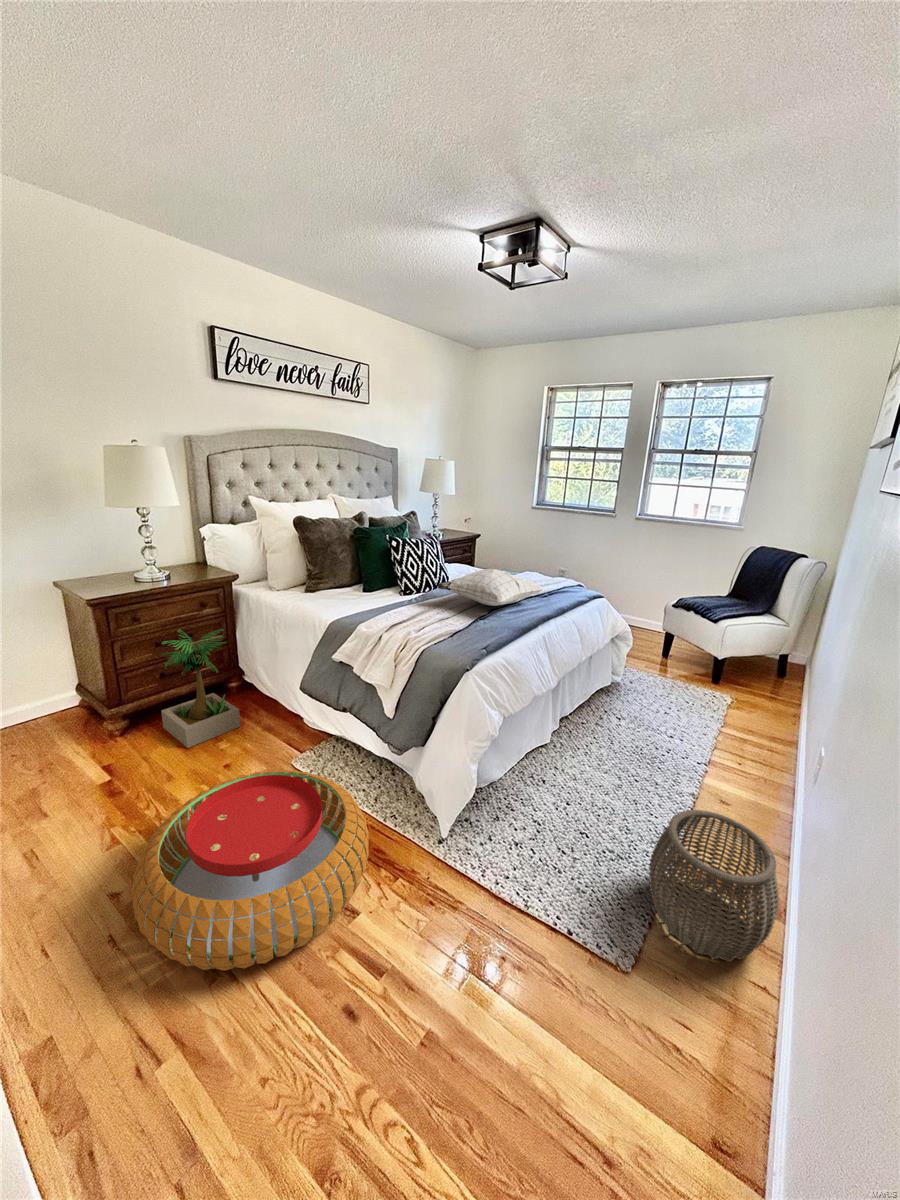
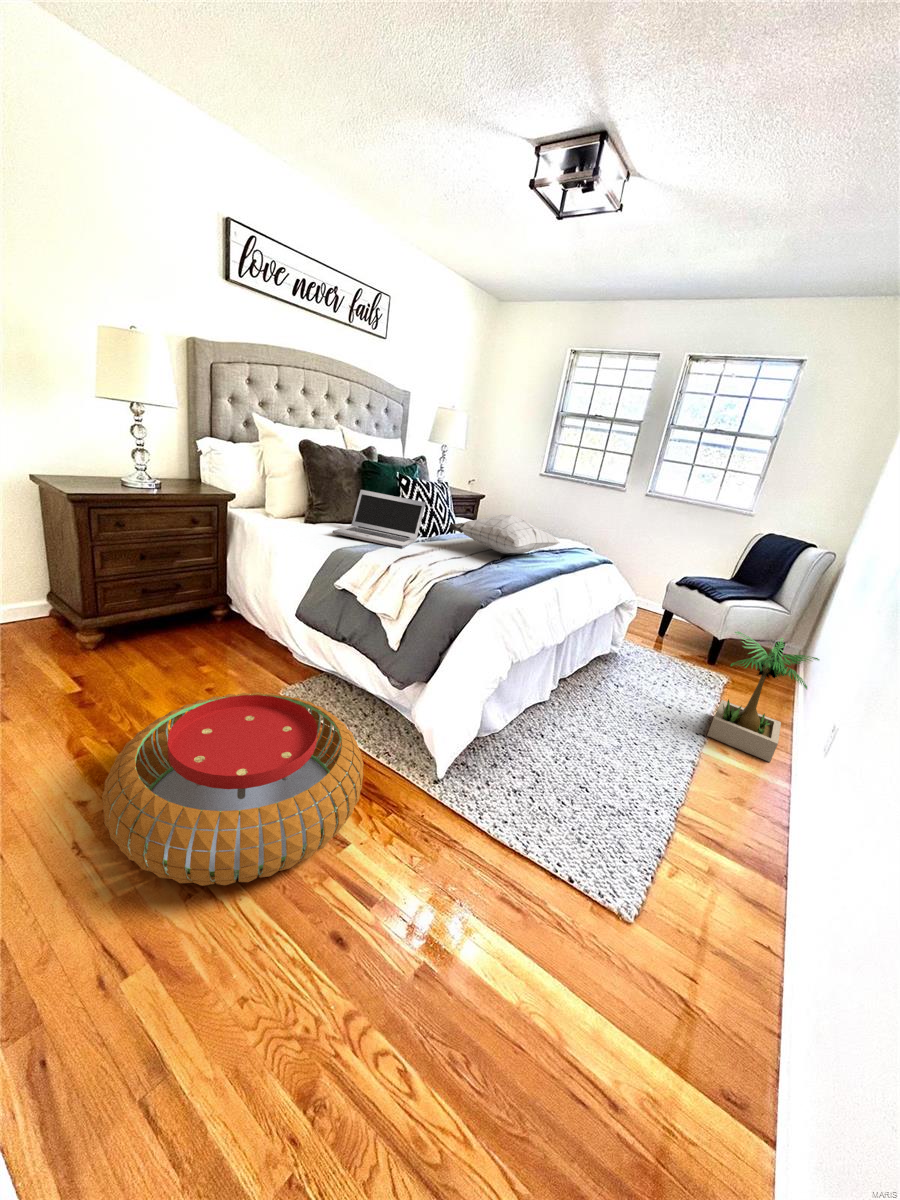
laptop: none [330,558,415,612] -> present [333,490,426,548]
potted plant: present [161,629,241,748] -> present [707,632,819,762]
woven basket: present [649,810,779,962] -> none [655,768,795,921]

